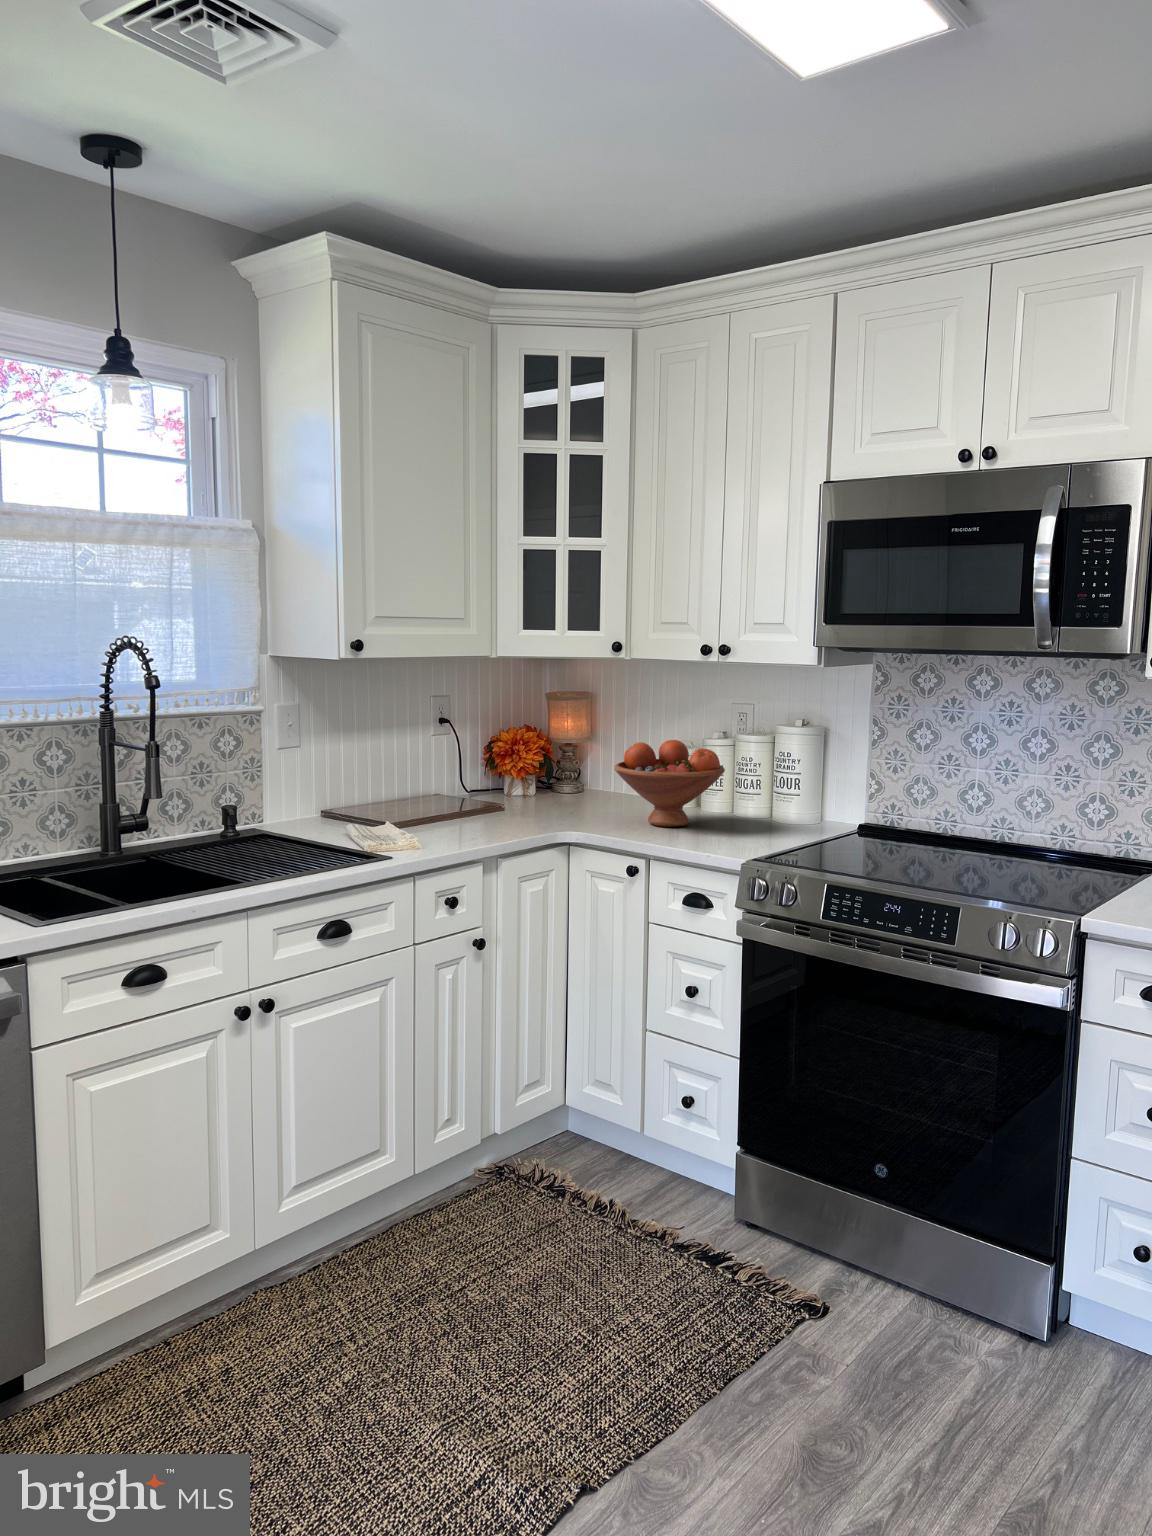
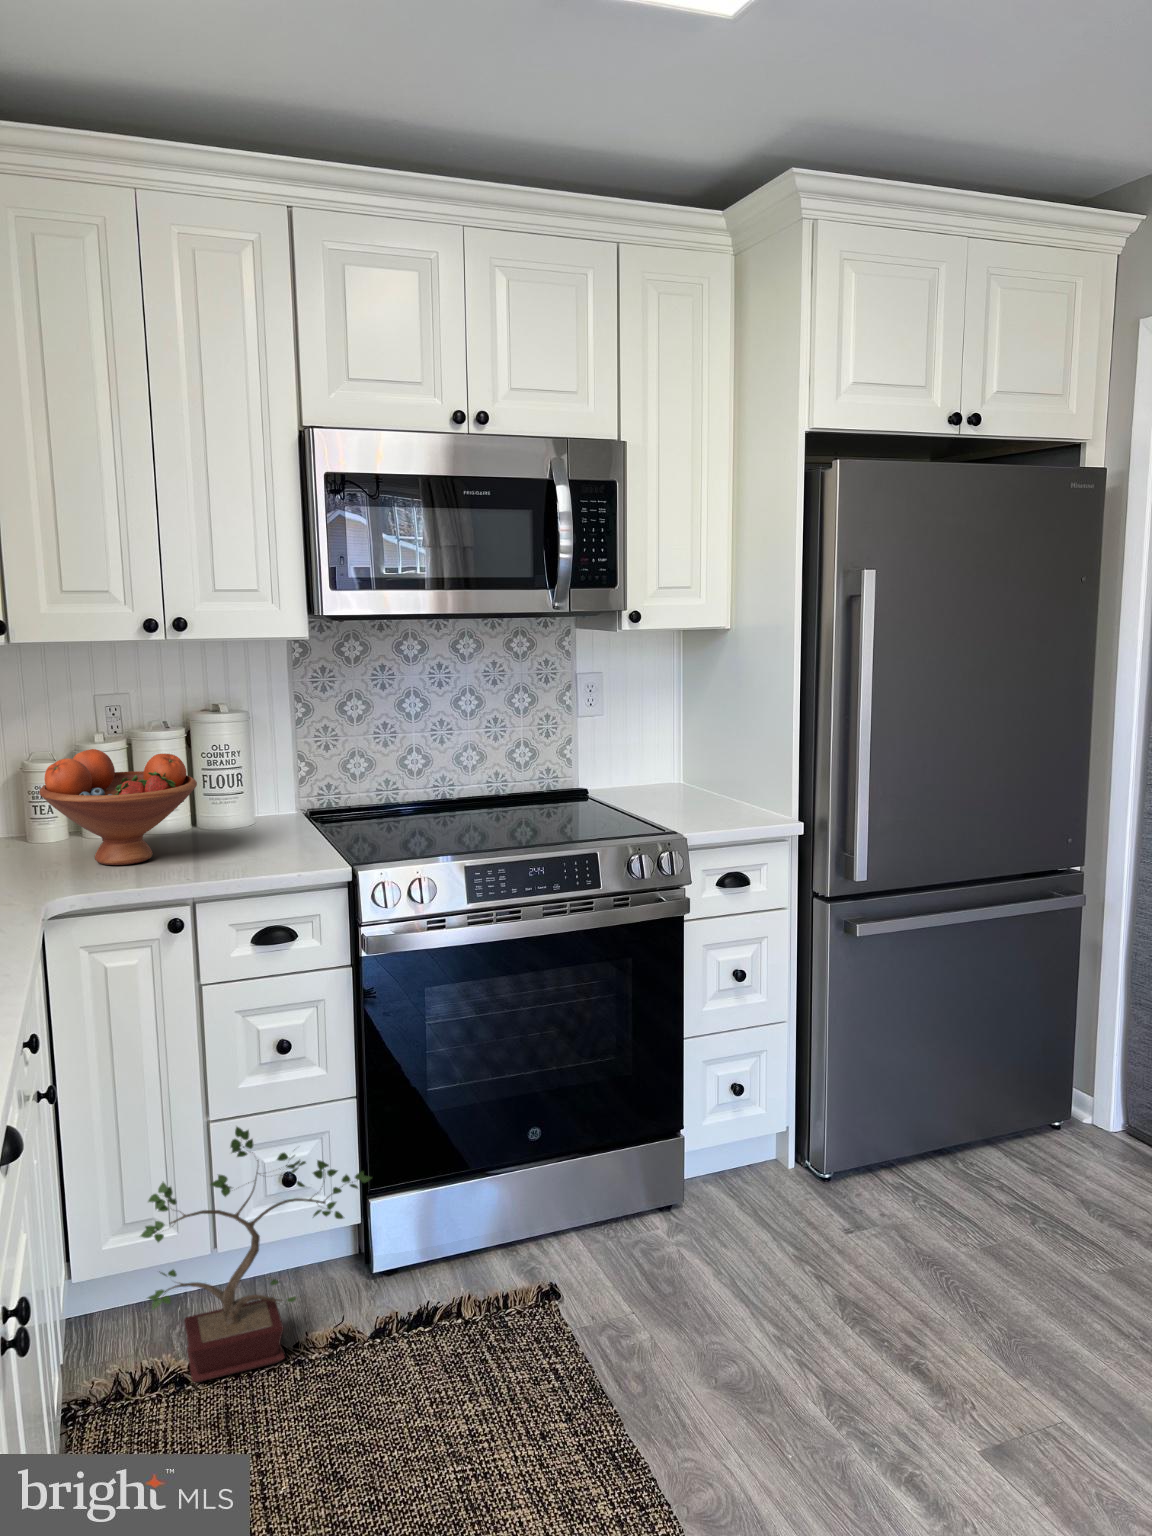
potted plant: none [545,1027,675,1220] -> present [141,1127,372,1382]

